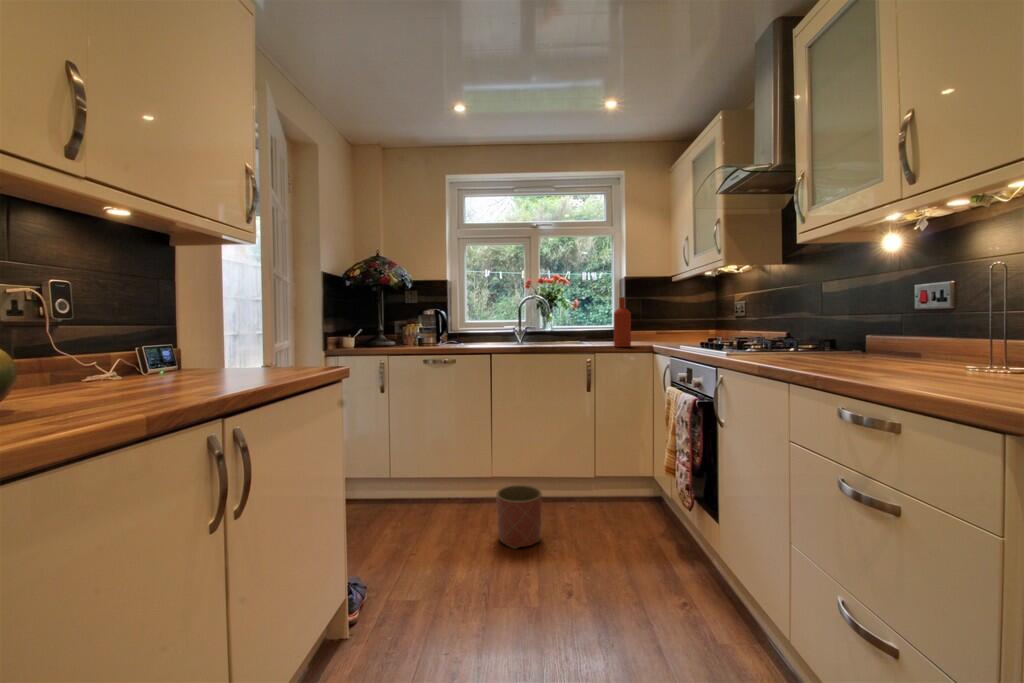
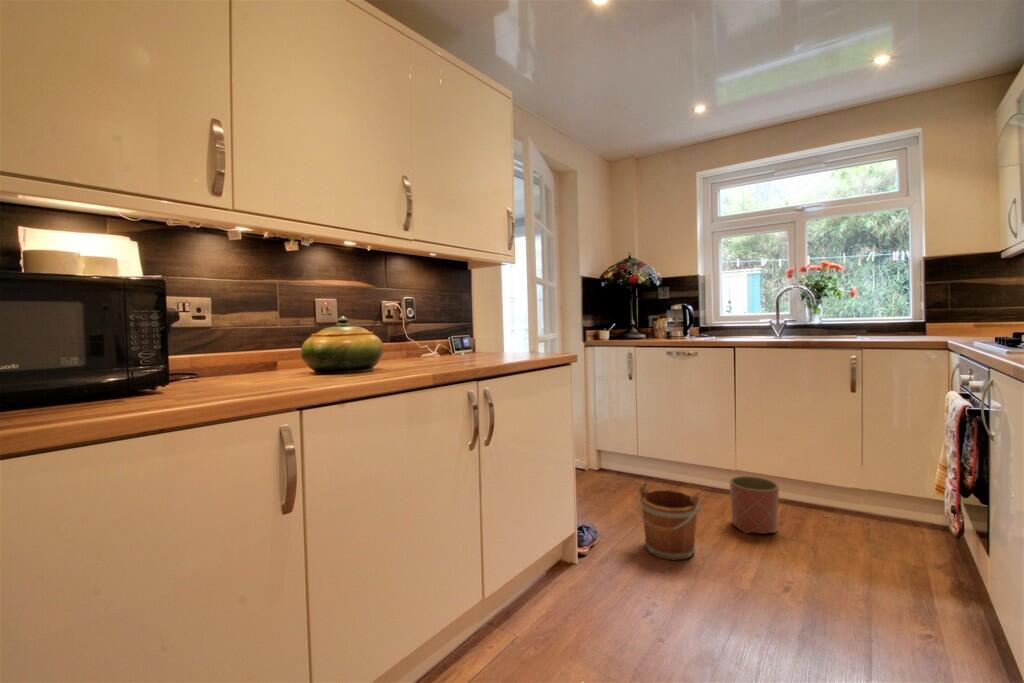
bottle: present [614,297,631,347] -> none [889,286,915,344]
bucket: none [403,519,479,614] -> present [637,482,701,560]

